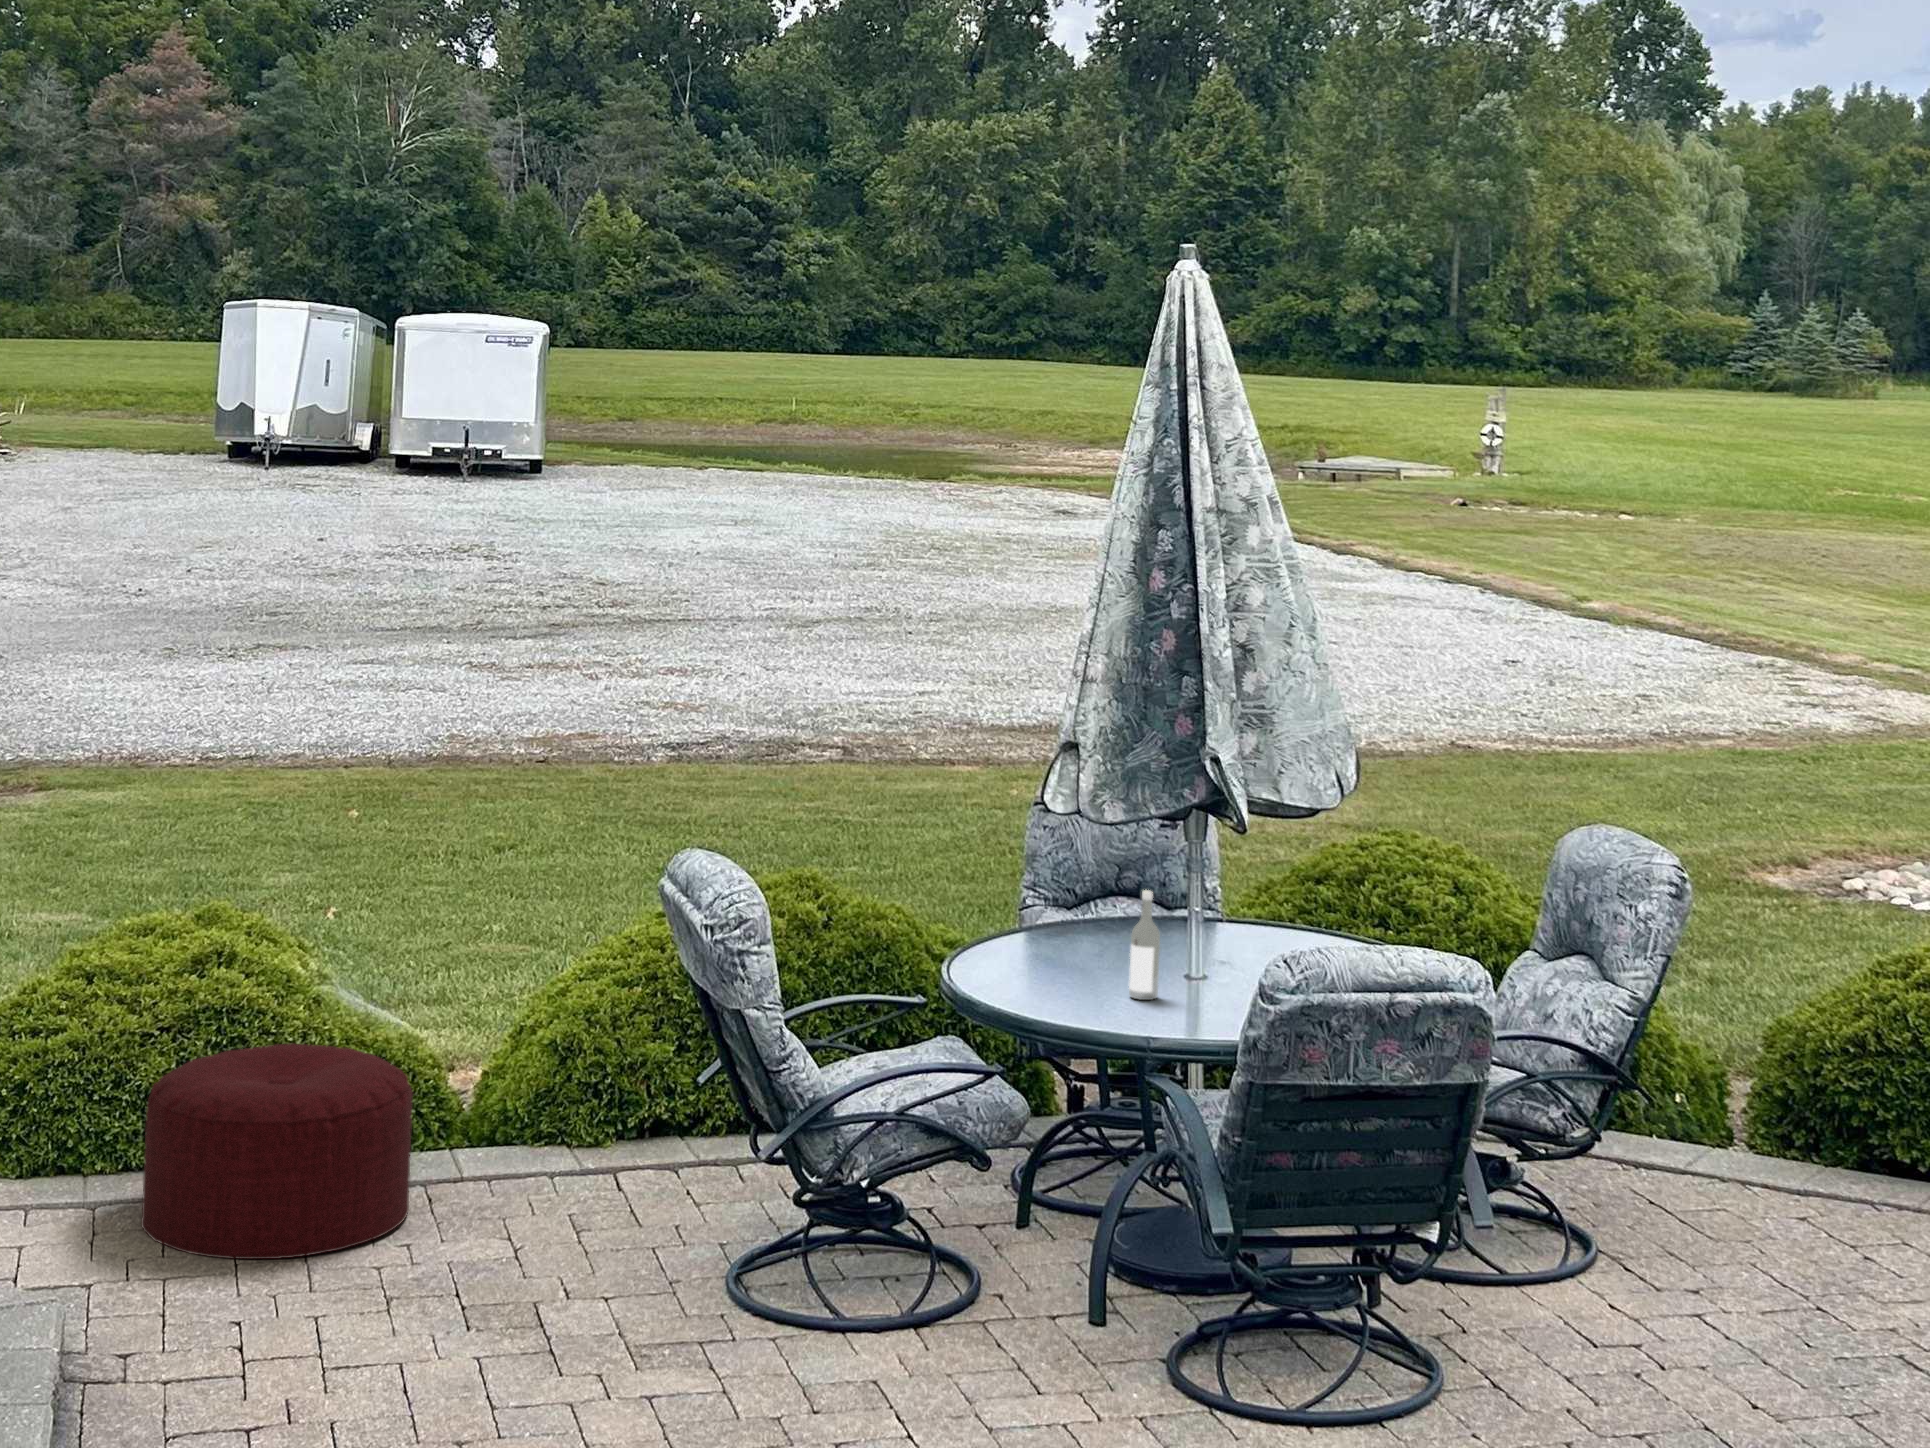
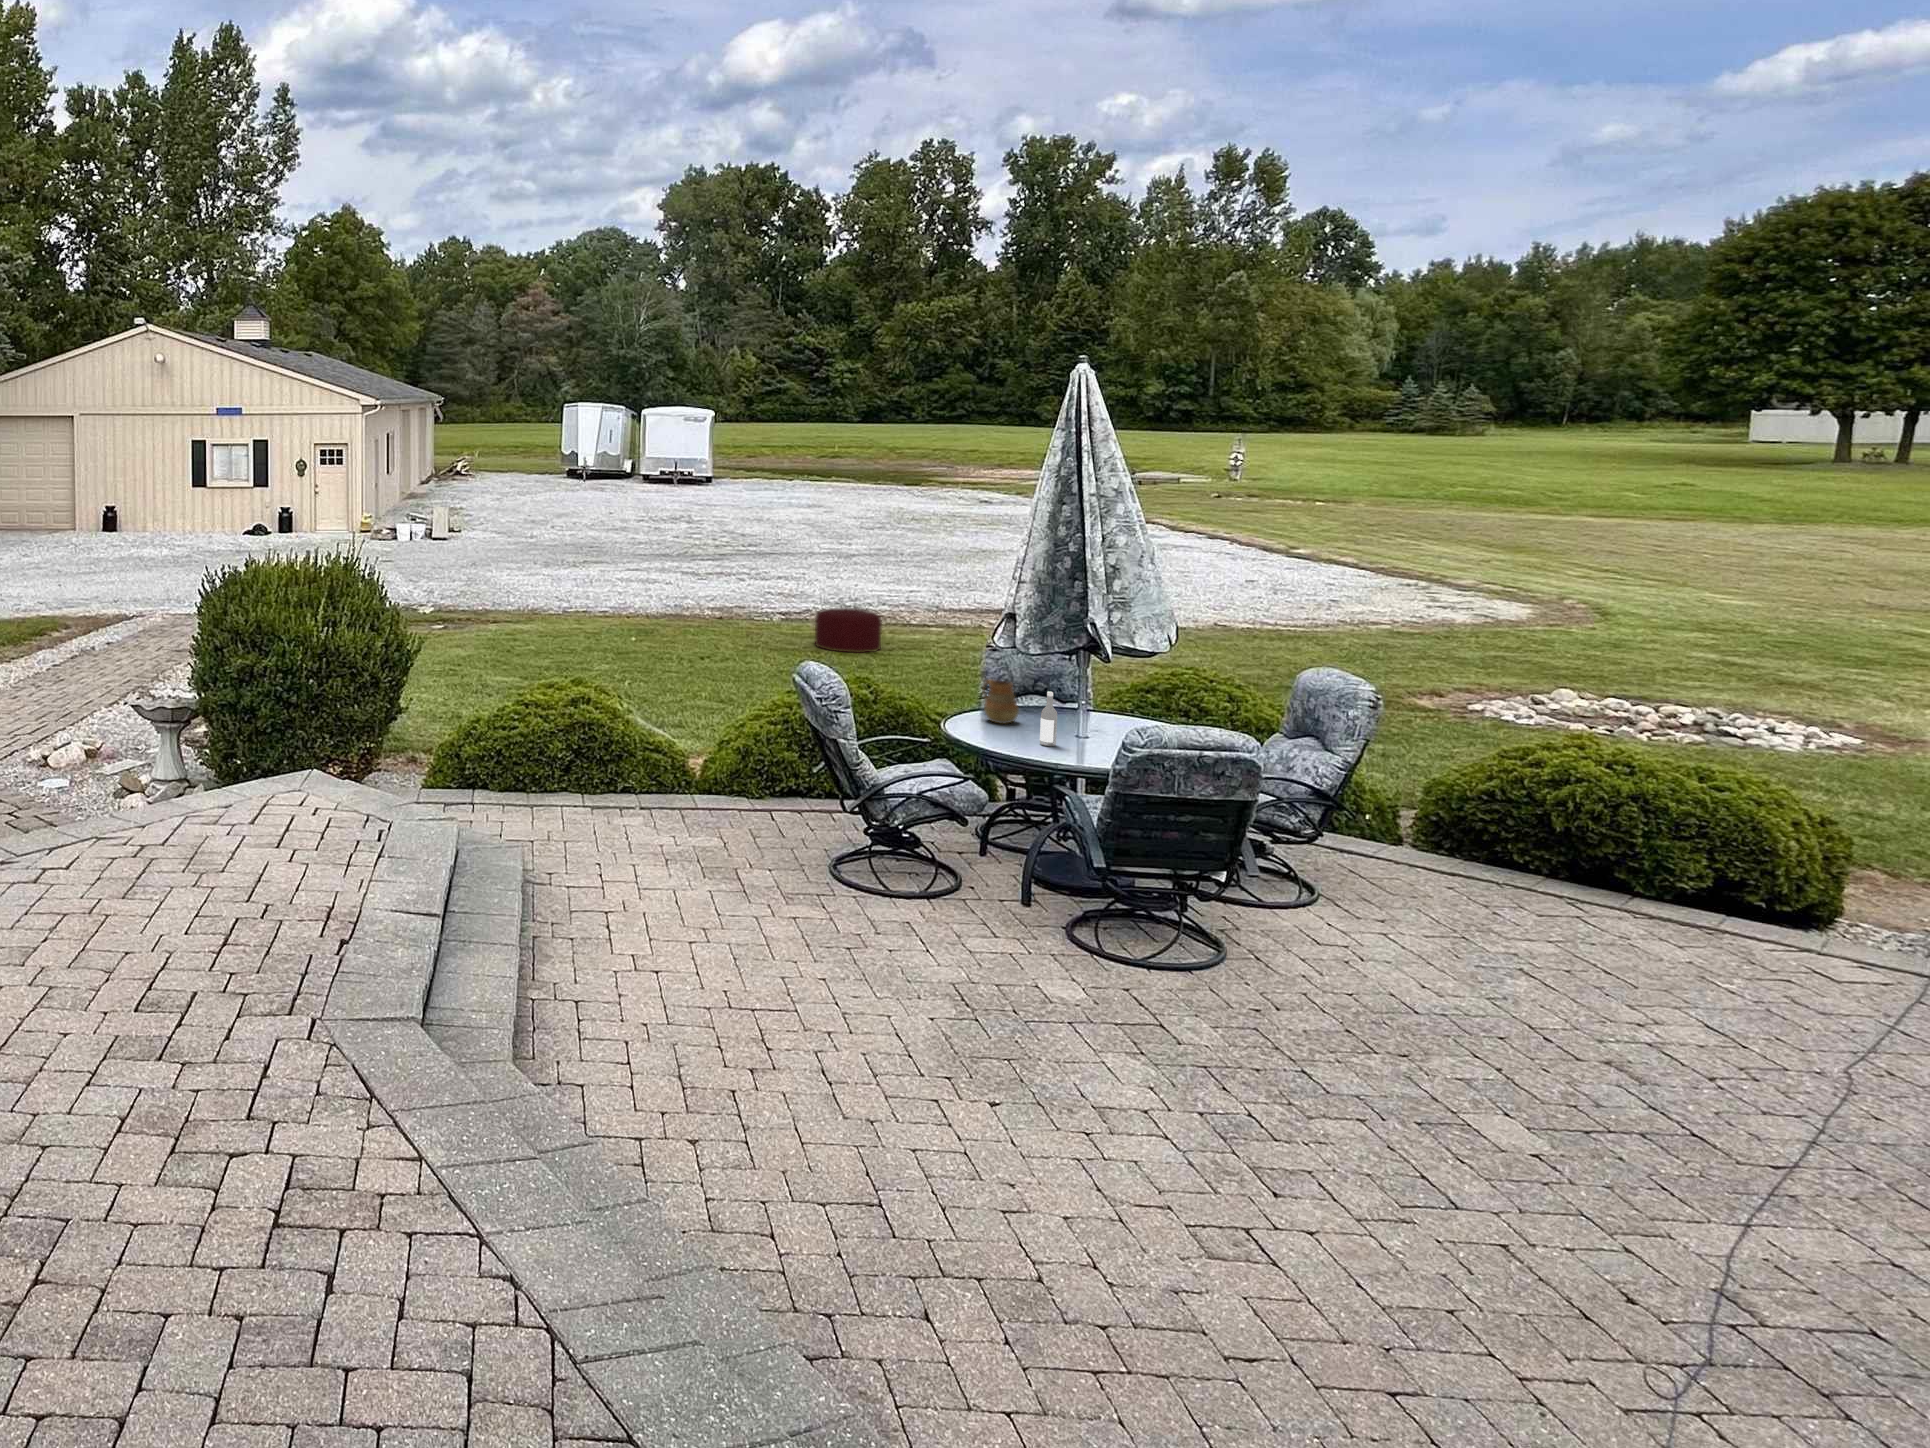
pitcher: none [1033,870,1099,960] -> present [982,679,1019,724]
ottoman: present [141,1043,413,1259] -> present [815,608,882,653]

